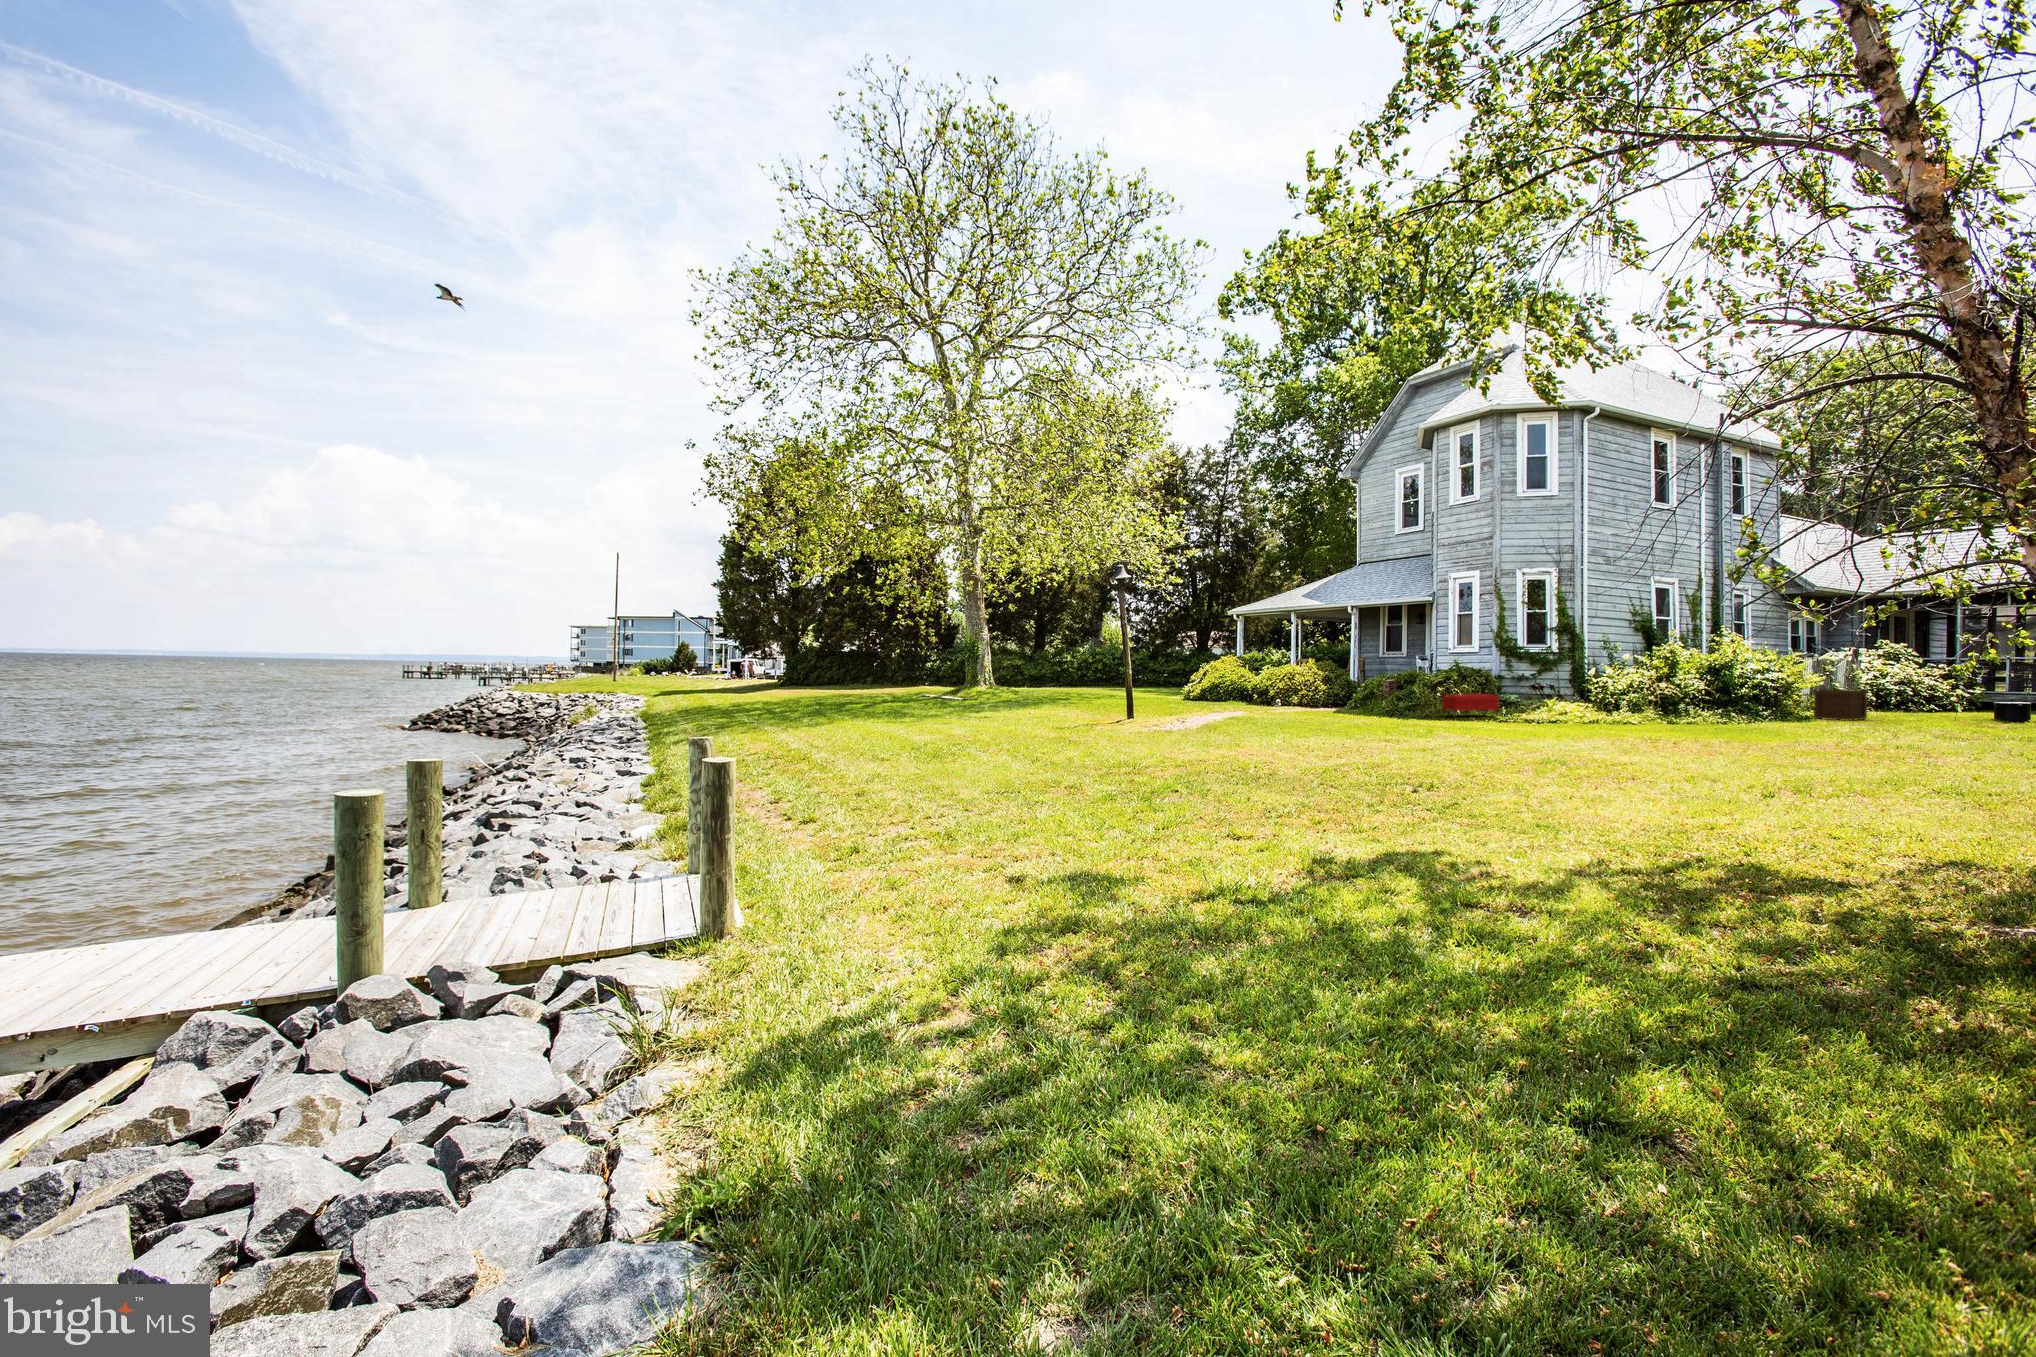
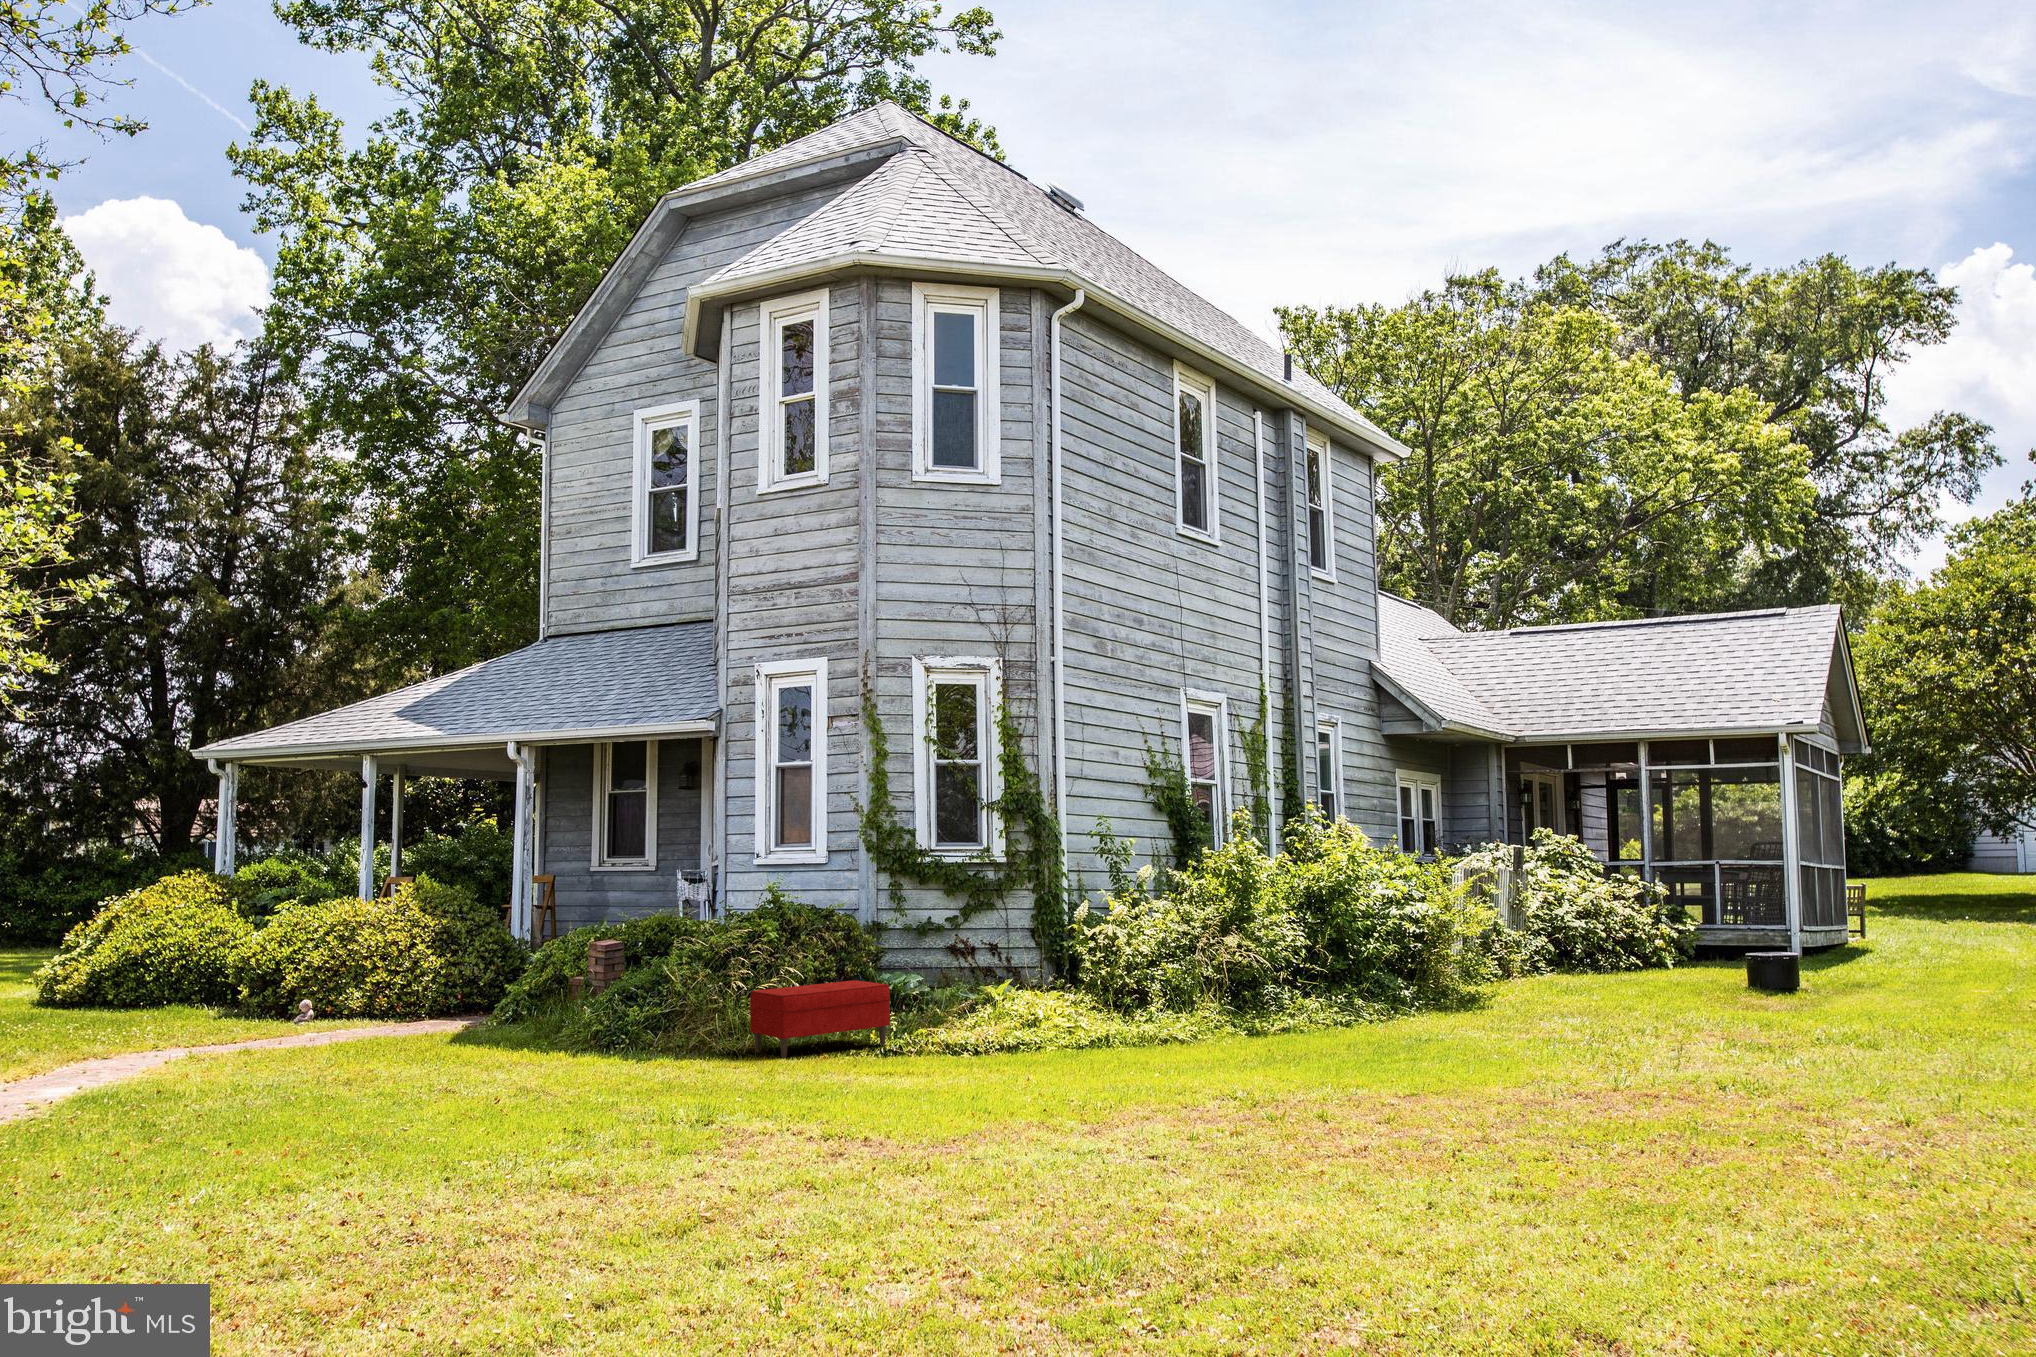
wooden crate: present [1813,689,1867,721] -> none [1451,932,1529,1002]

